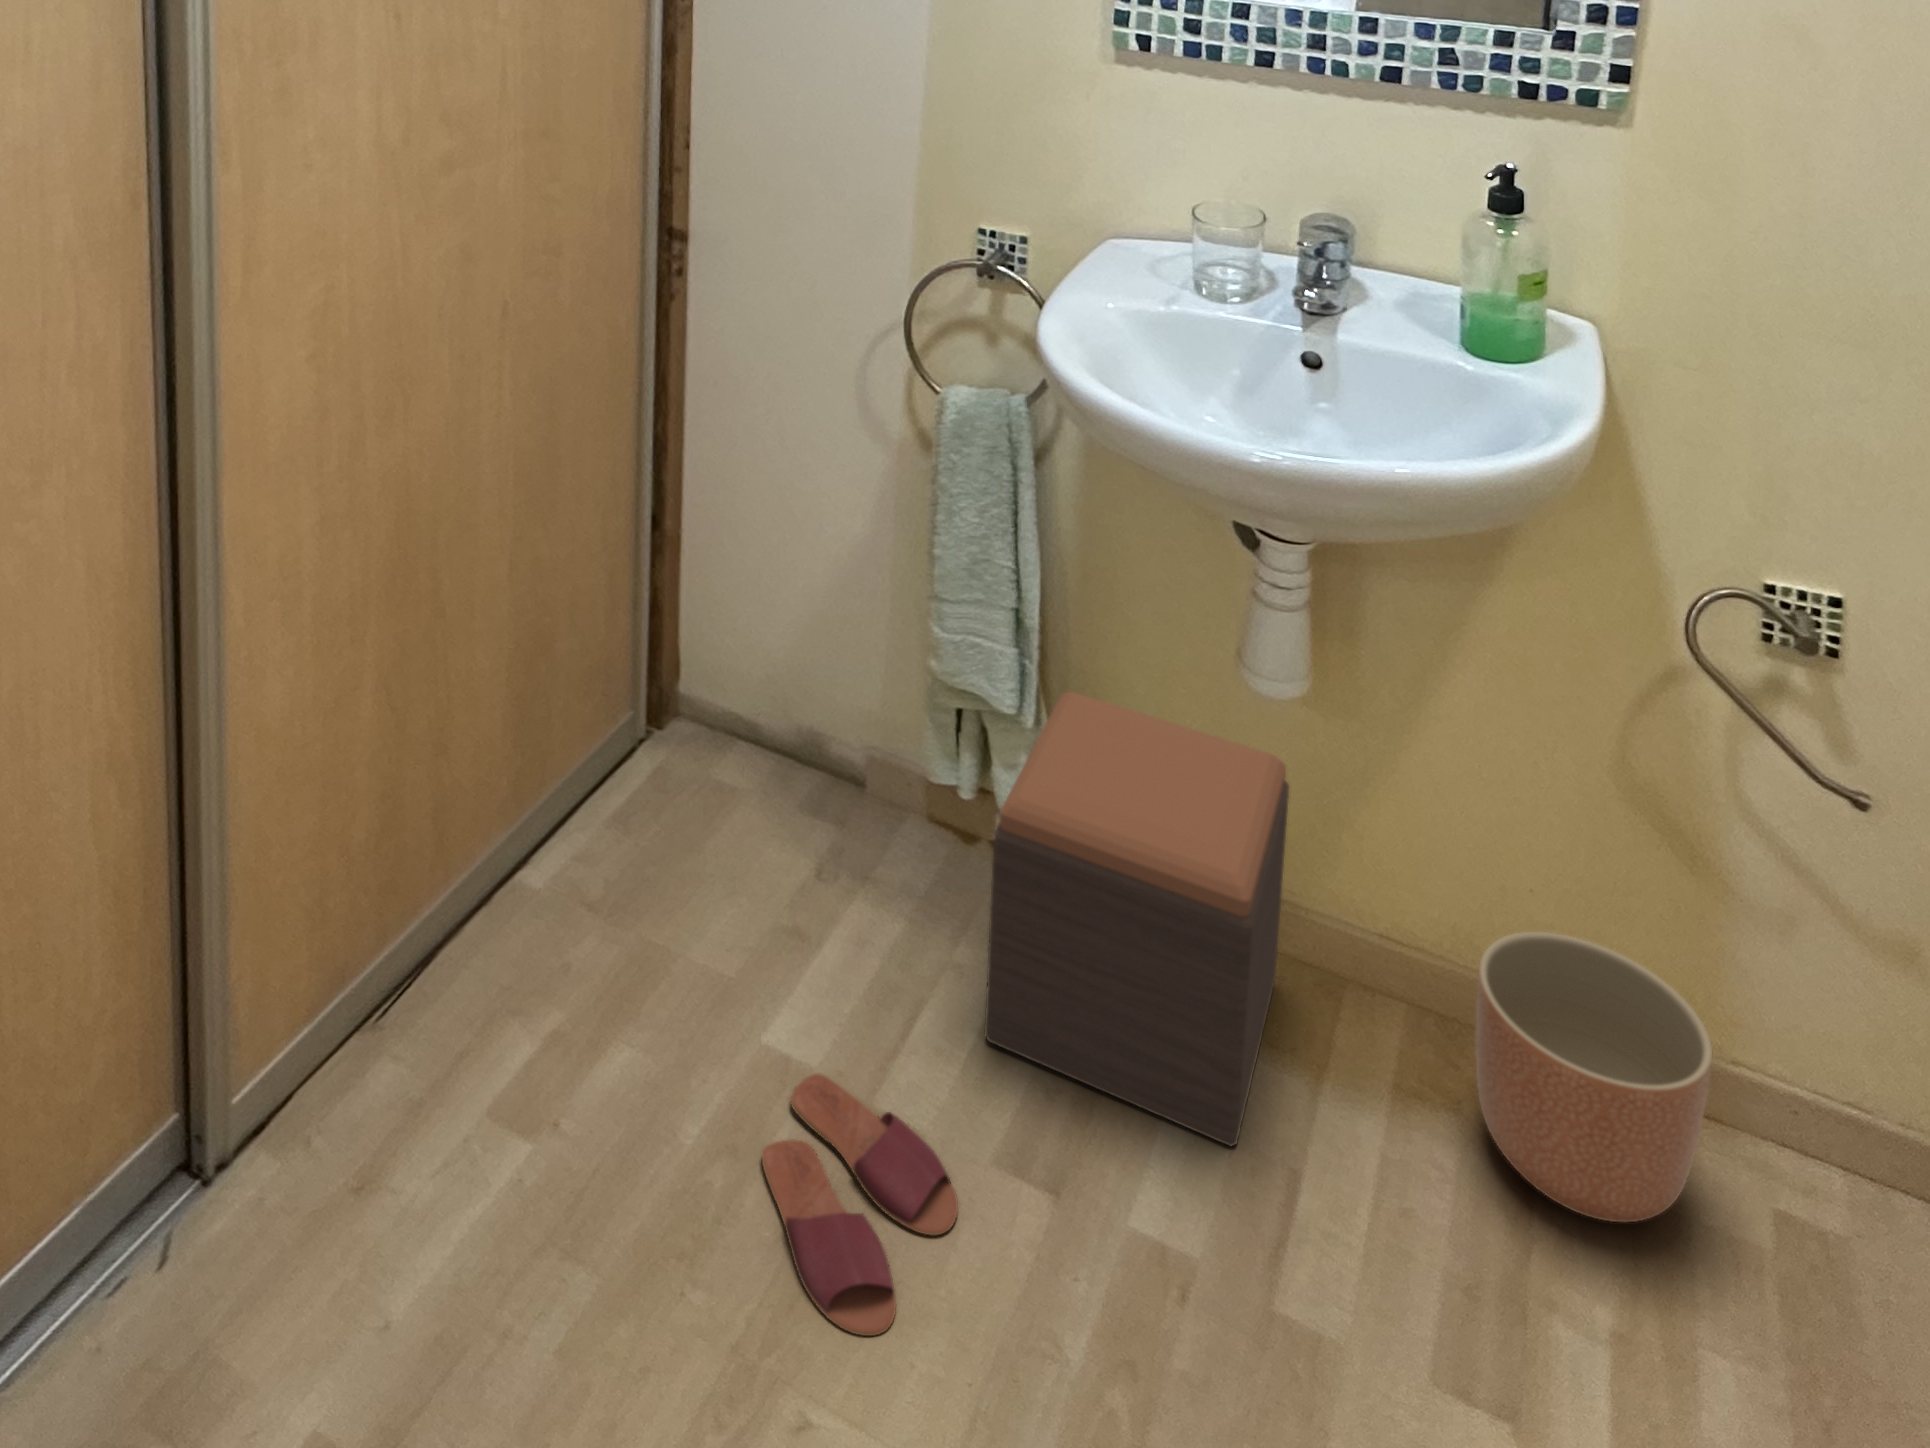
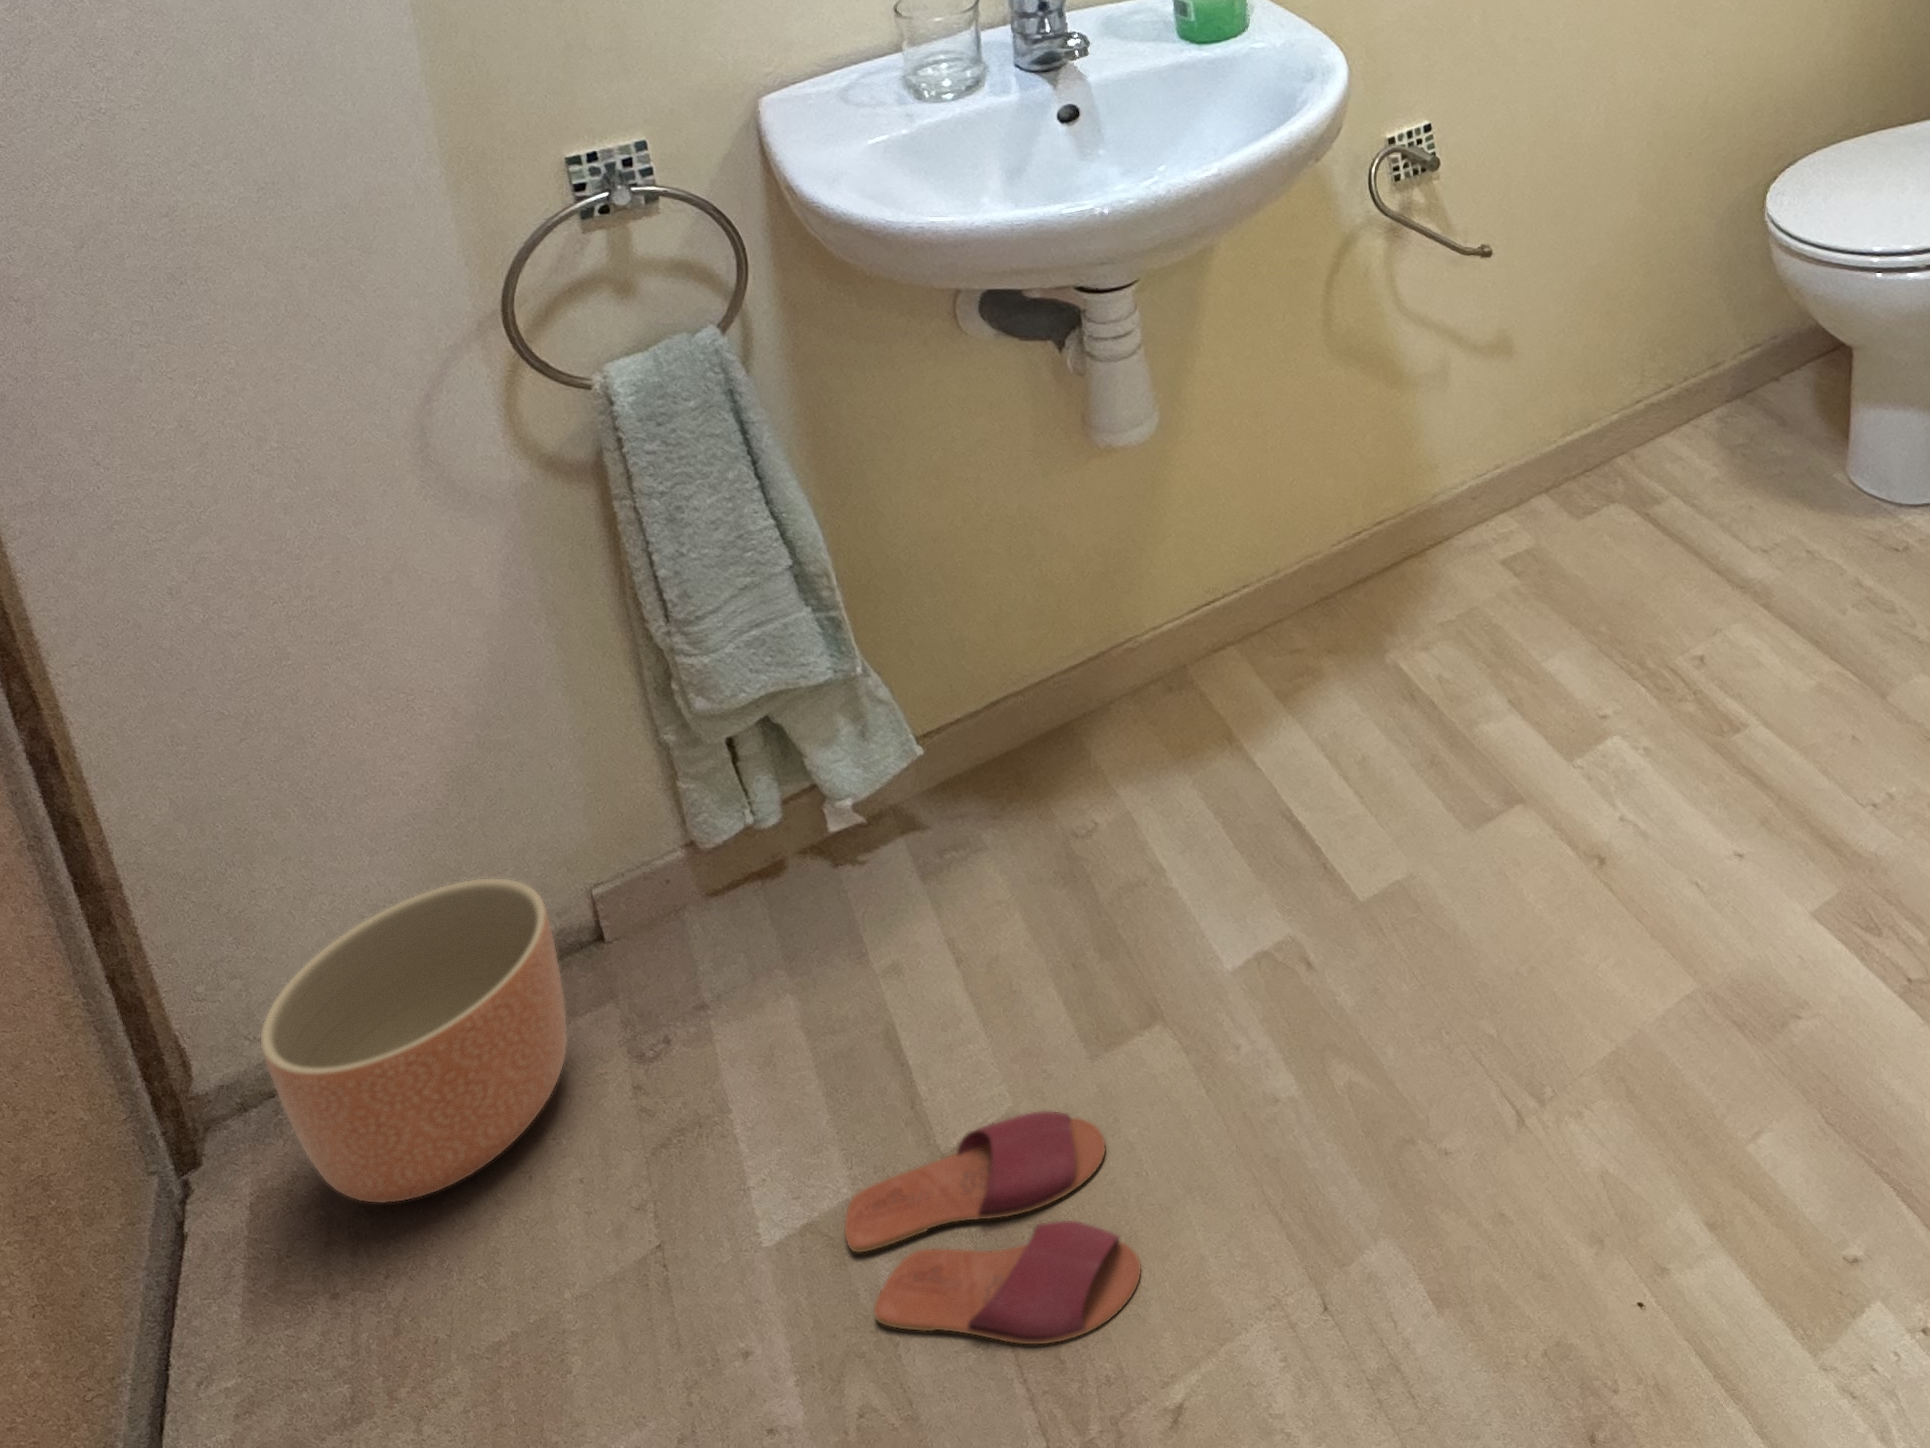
footstool: present [985,692,1289,1146] -> none [859,522,1230,996]
planter: present [1476,932,1712,1222] -> present [261,879,567,1202]

